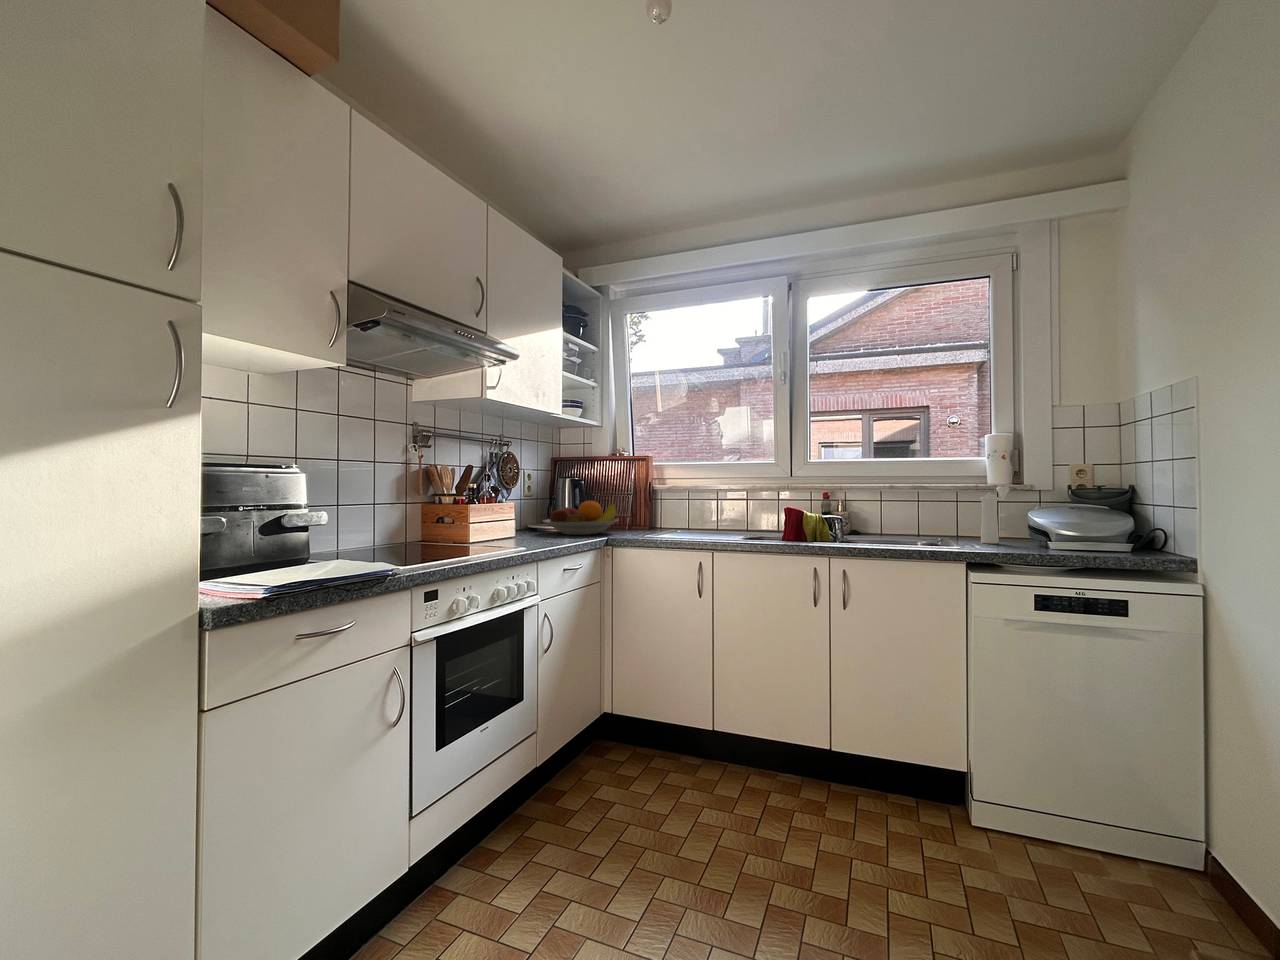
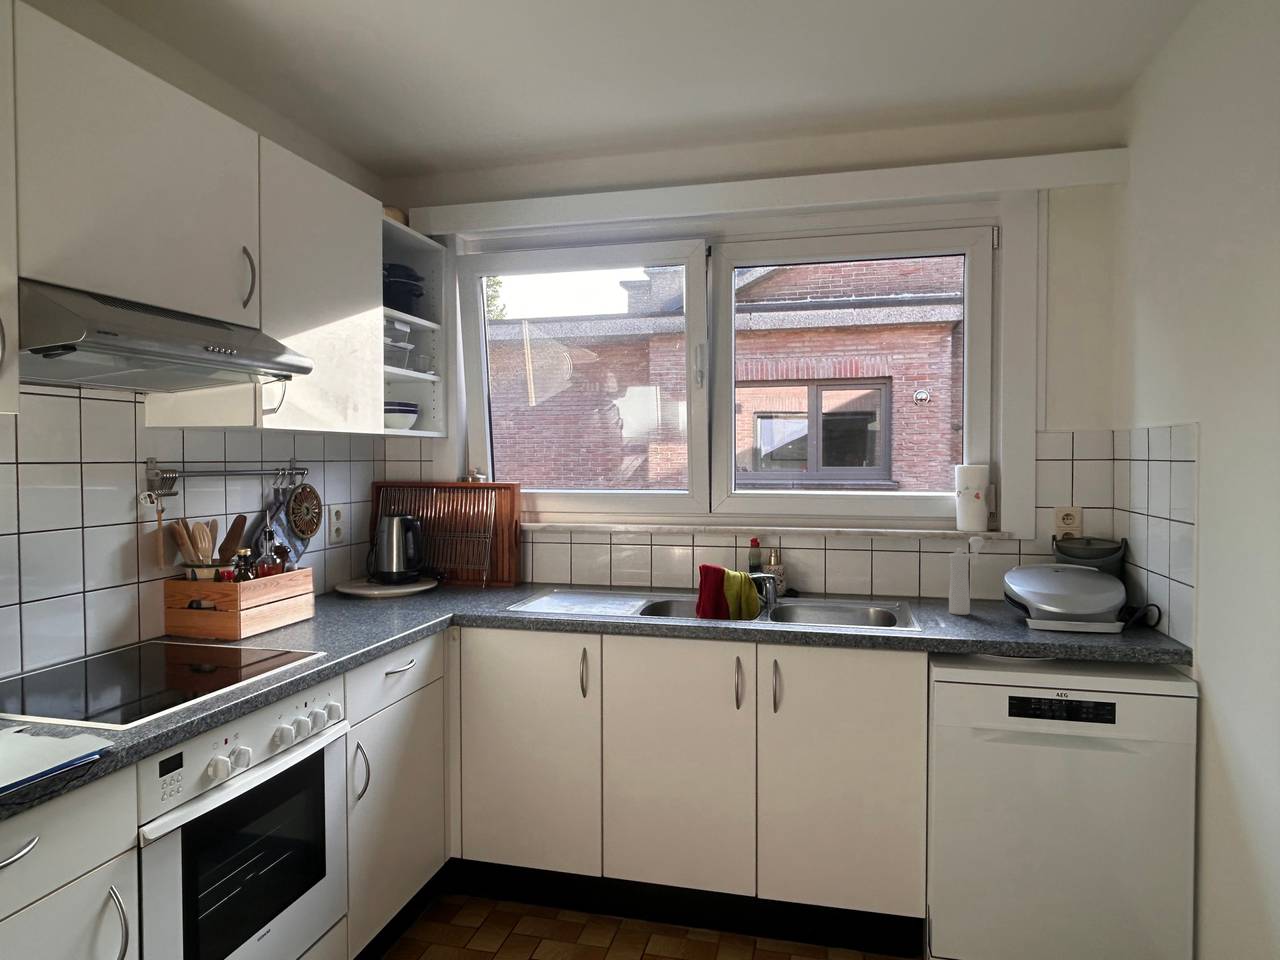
fruit bowl: present [543,501,618,535] -> none [357,558,472,610]

